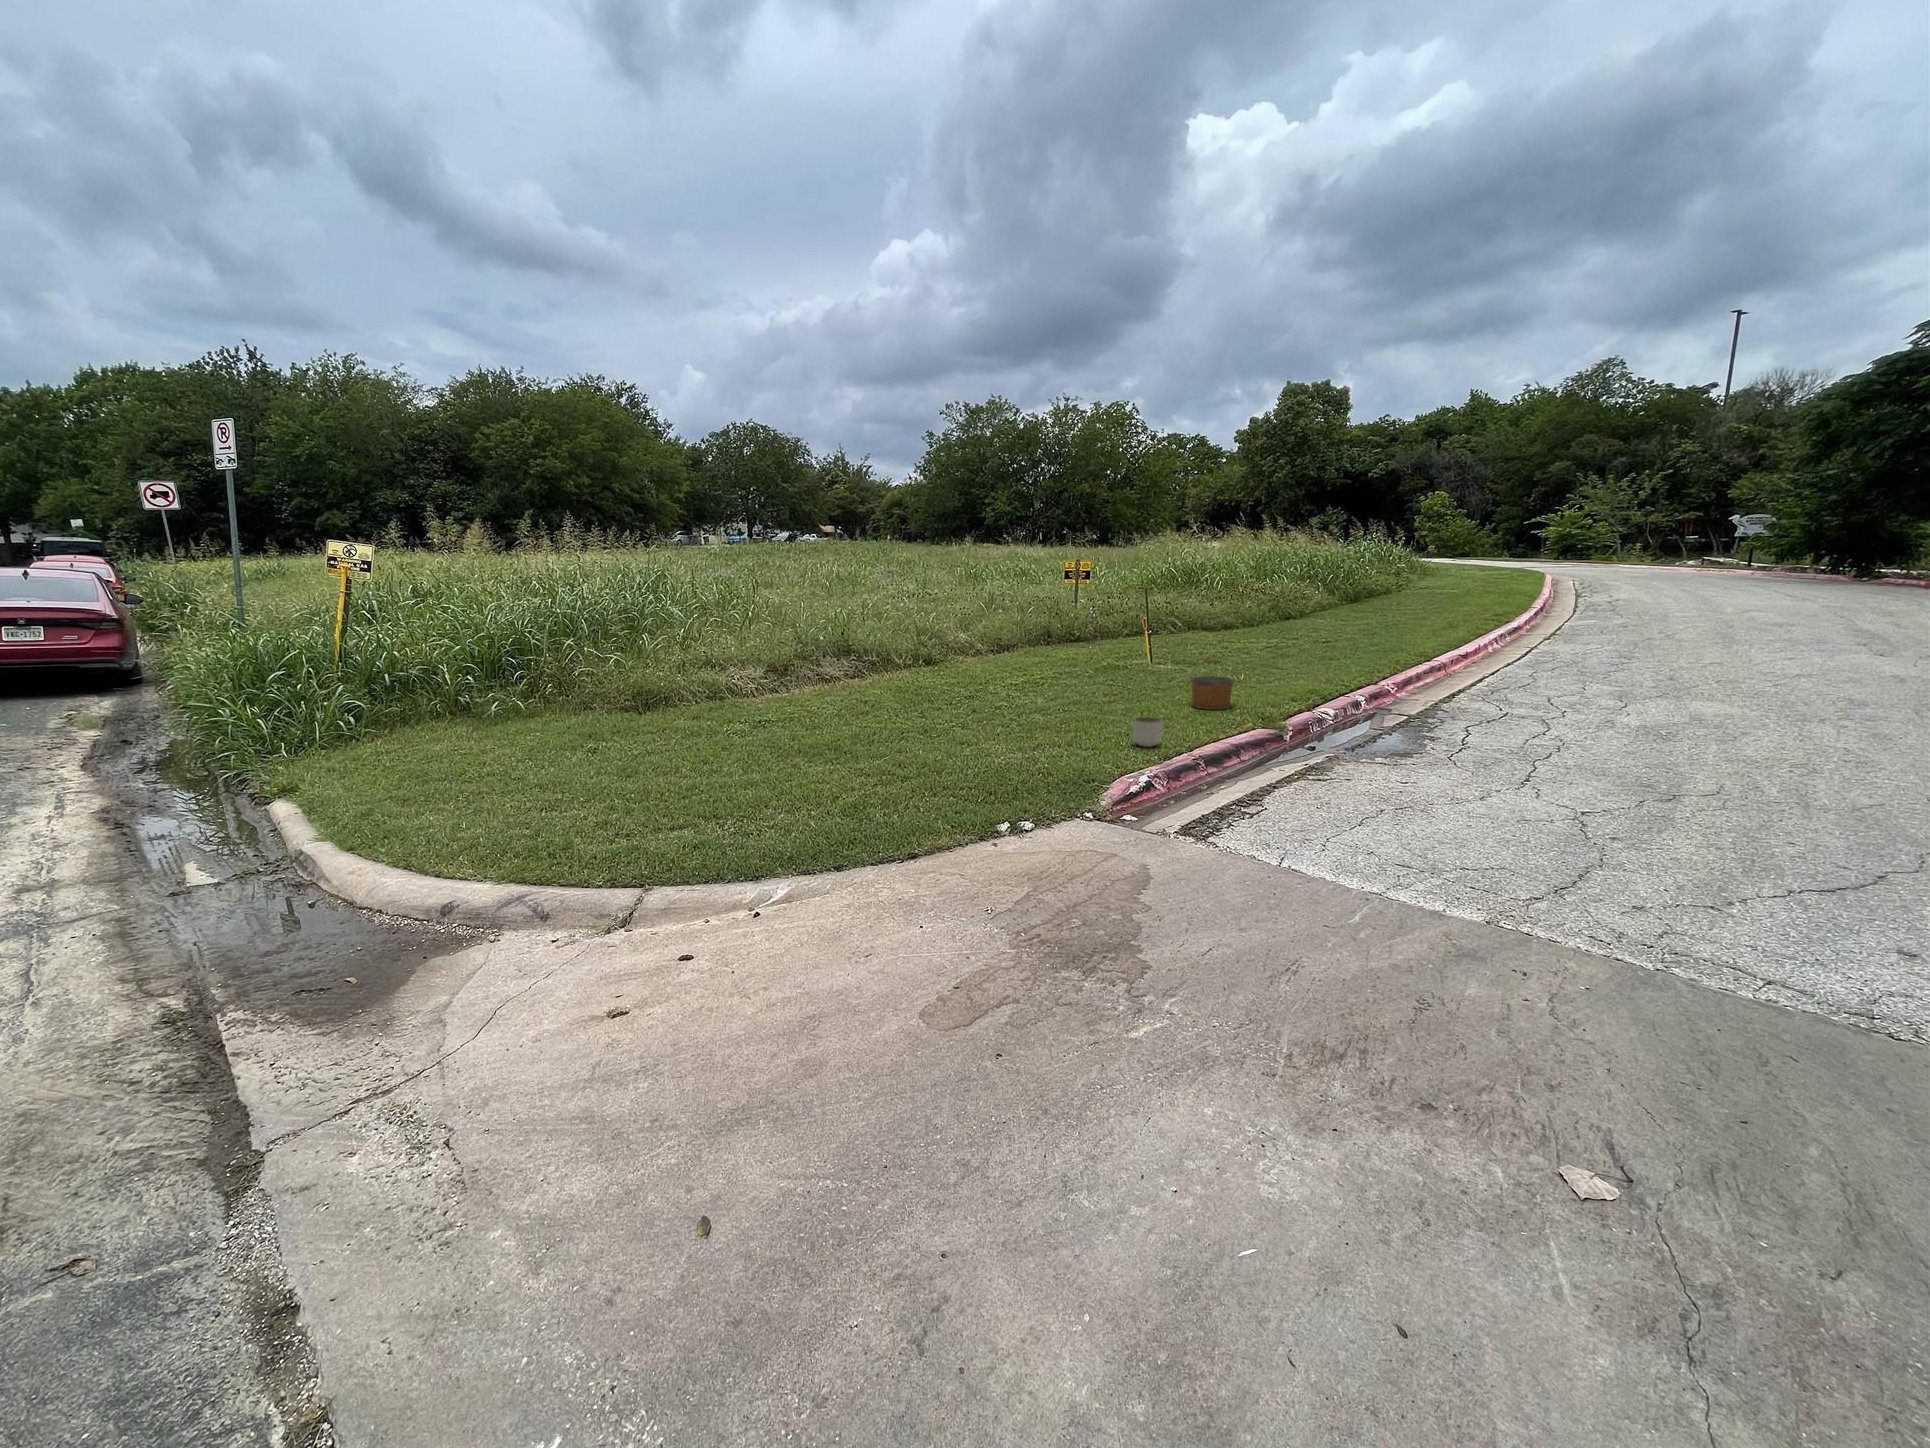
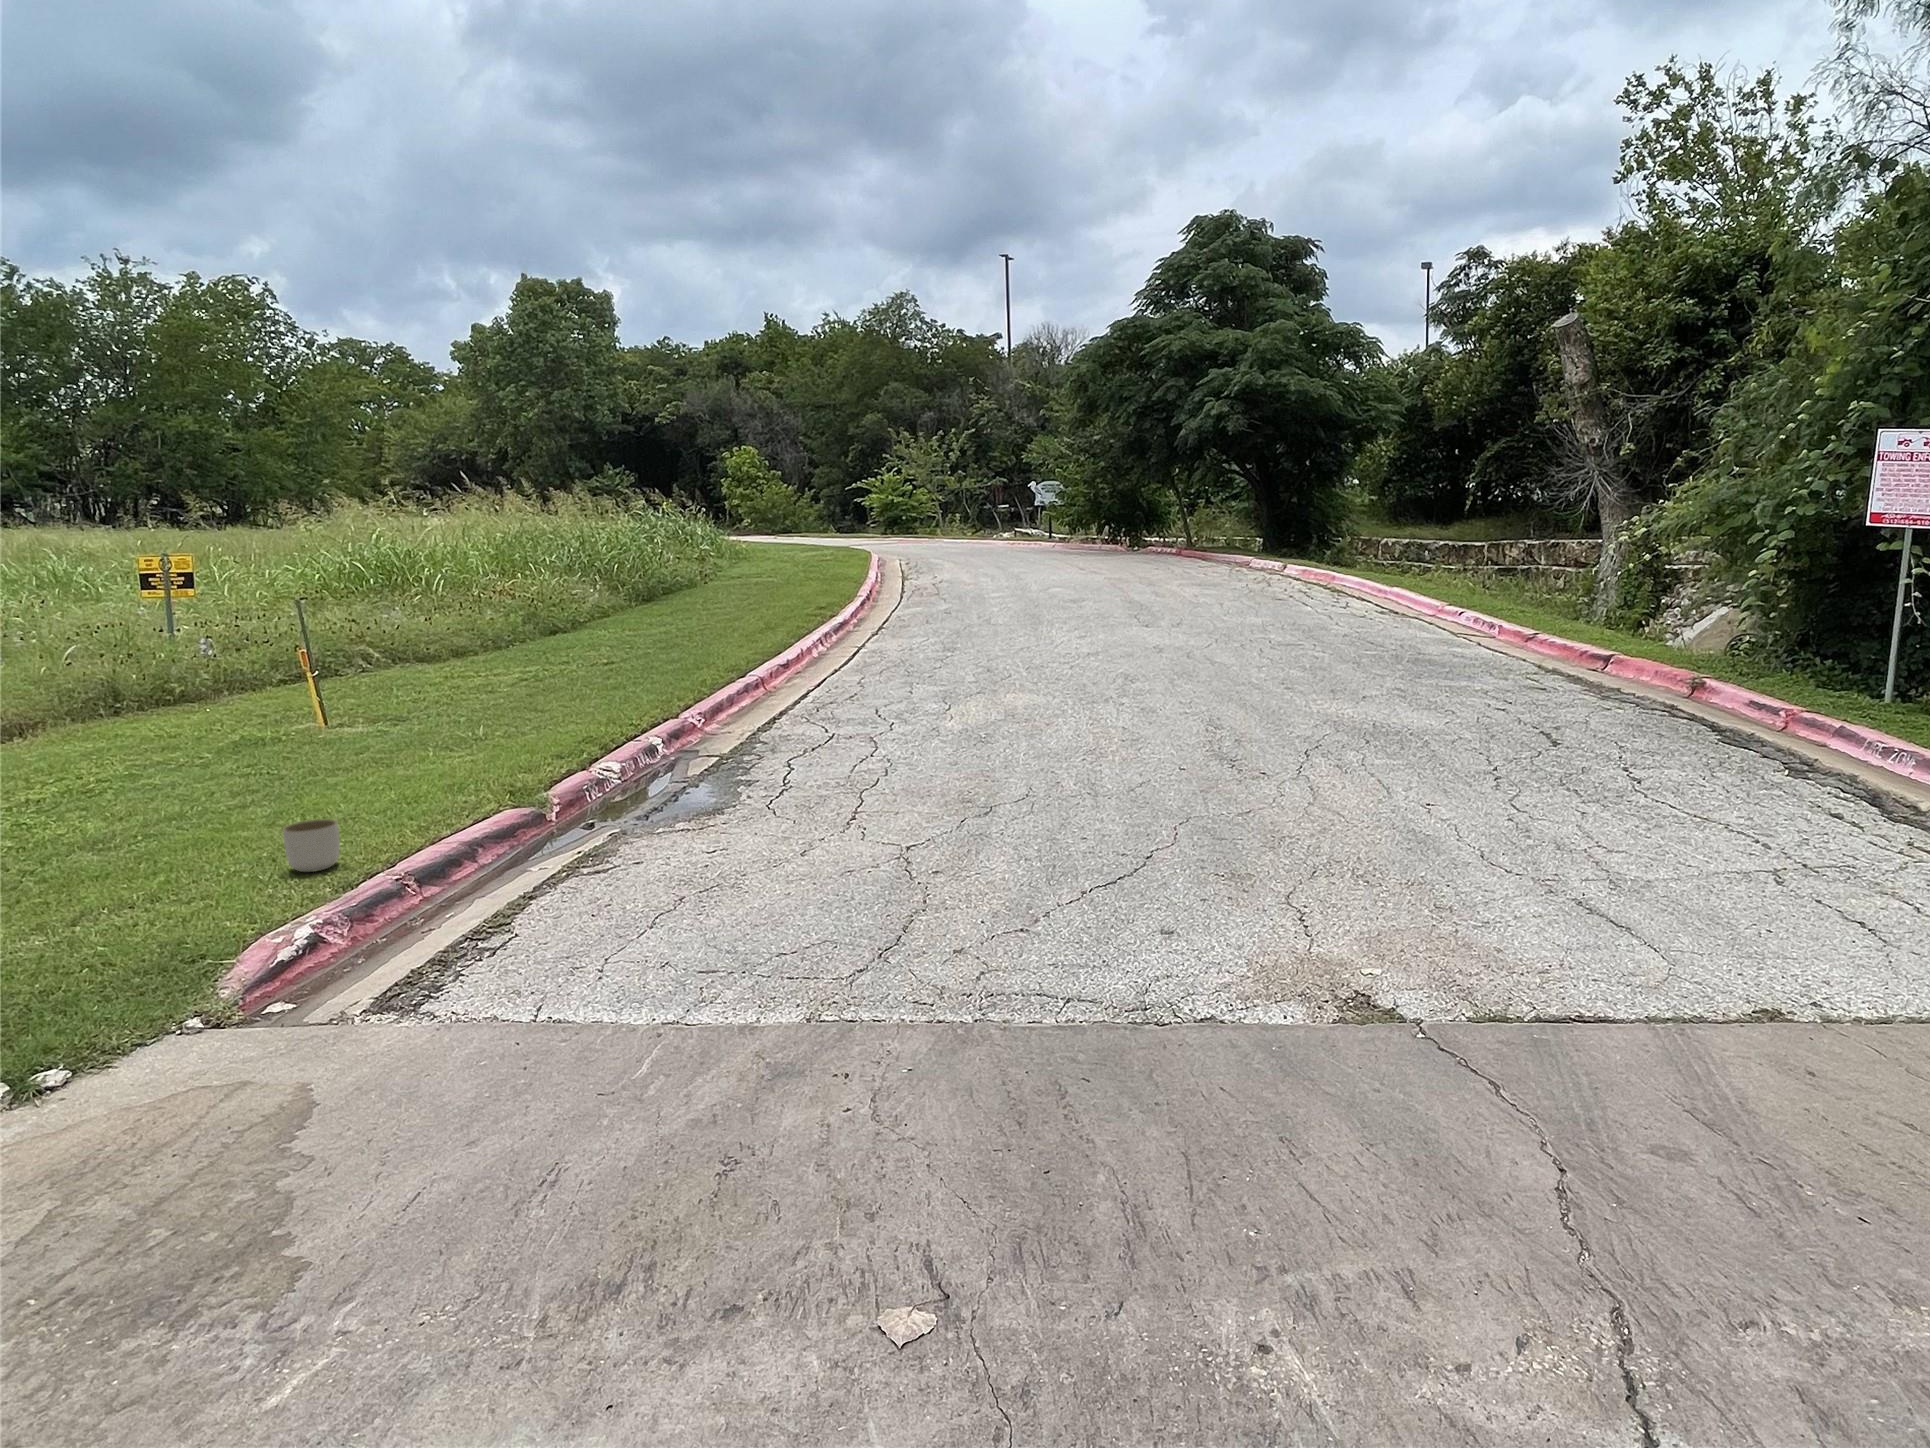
bucket: present [1191,660,1233,710] -> none [393,710,464,790]

